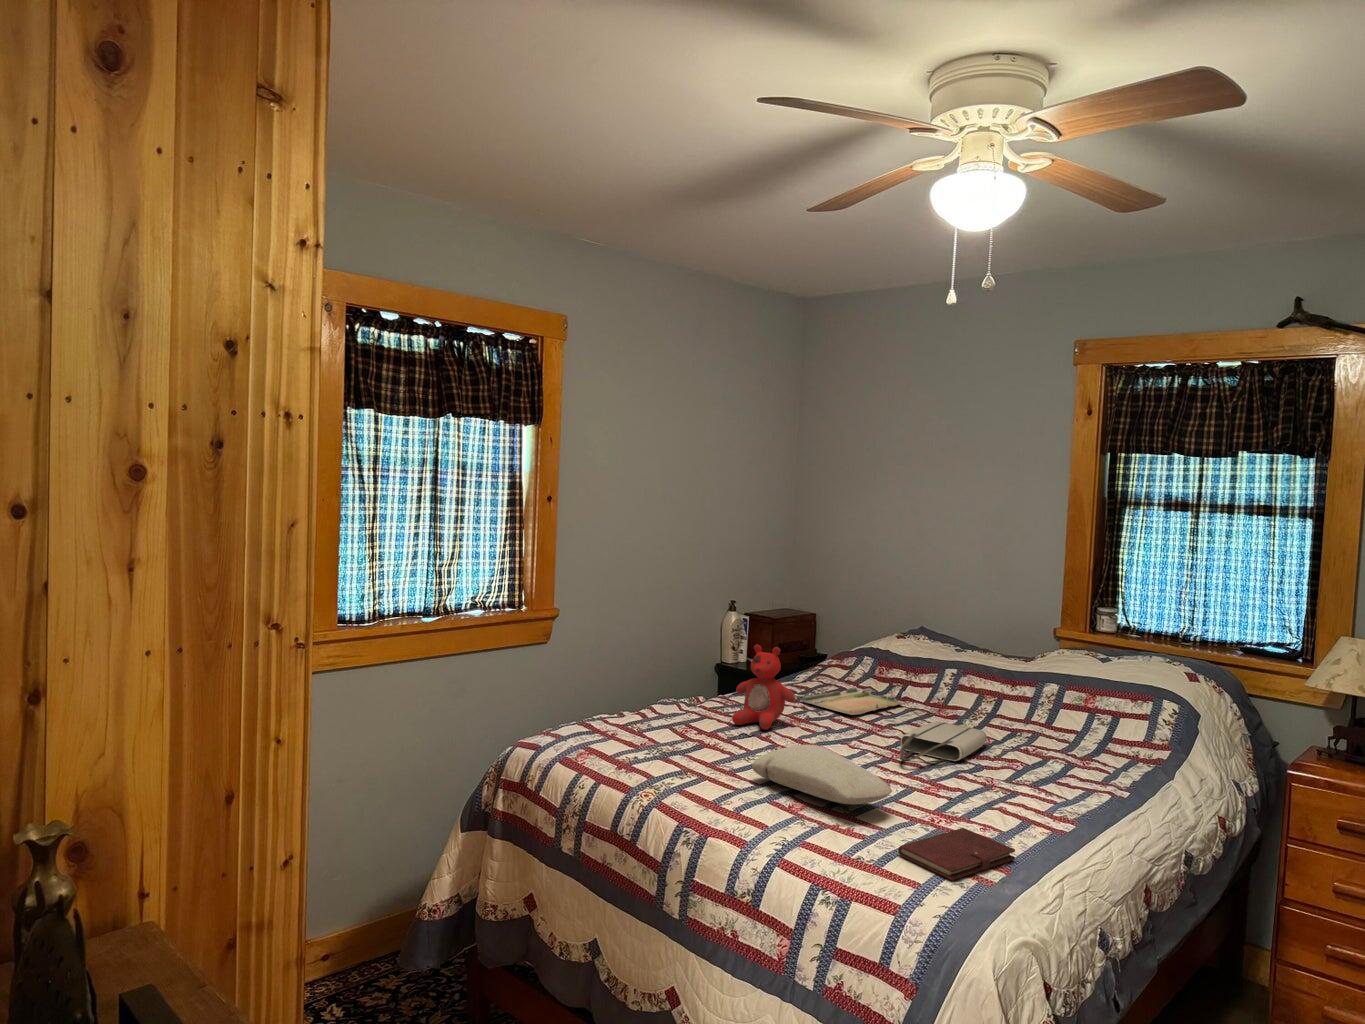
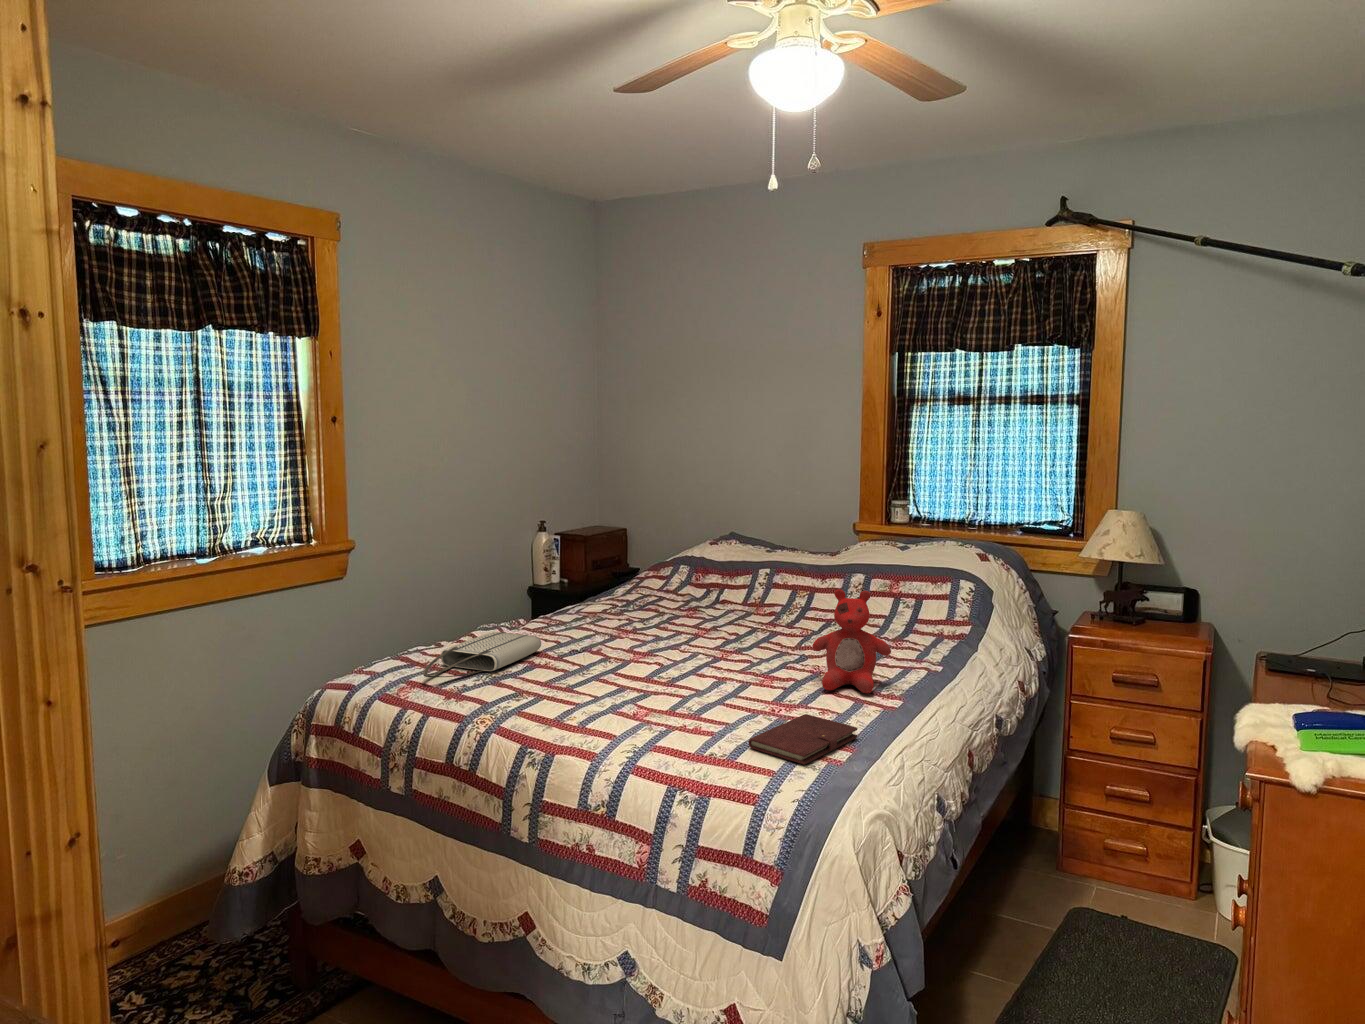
stuffed bear: present [732,644,795,730] -> present [812,589,891,693]
tray: present [801,687,903,715] -> none [624,595,724,621]
tote bag: present [900,722,987,763] -> present [423,632,541,677]
pillow: present [752,745,892,804] -> none [589,652,734,705]

